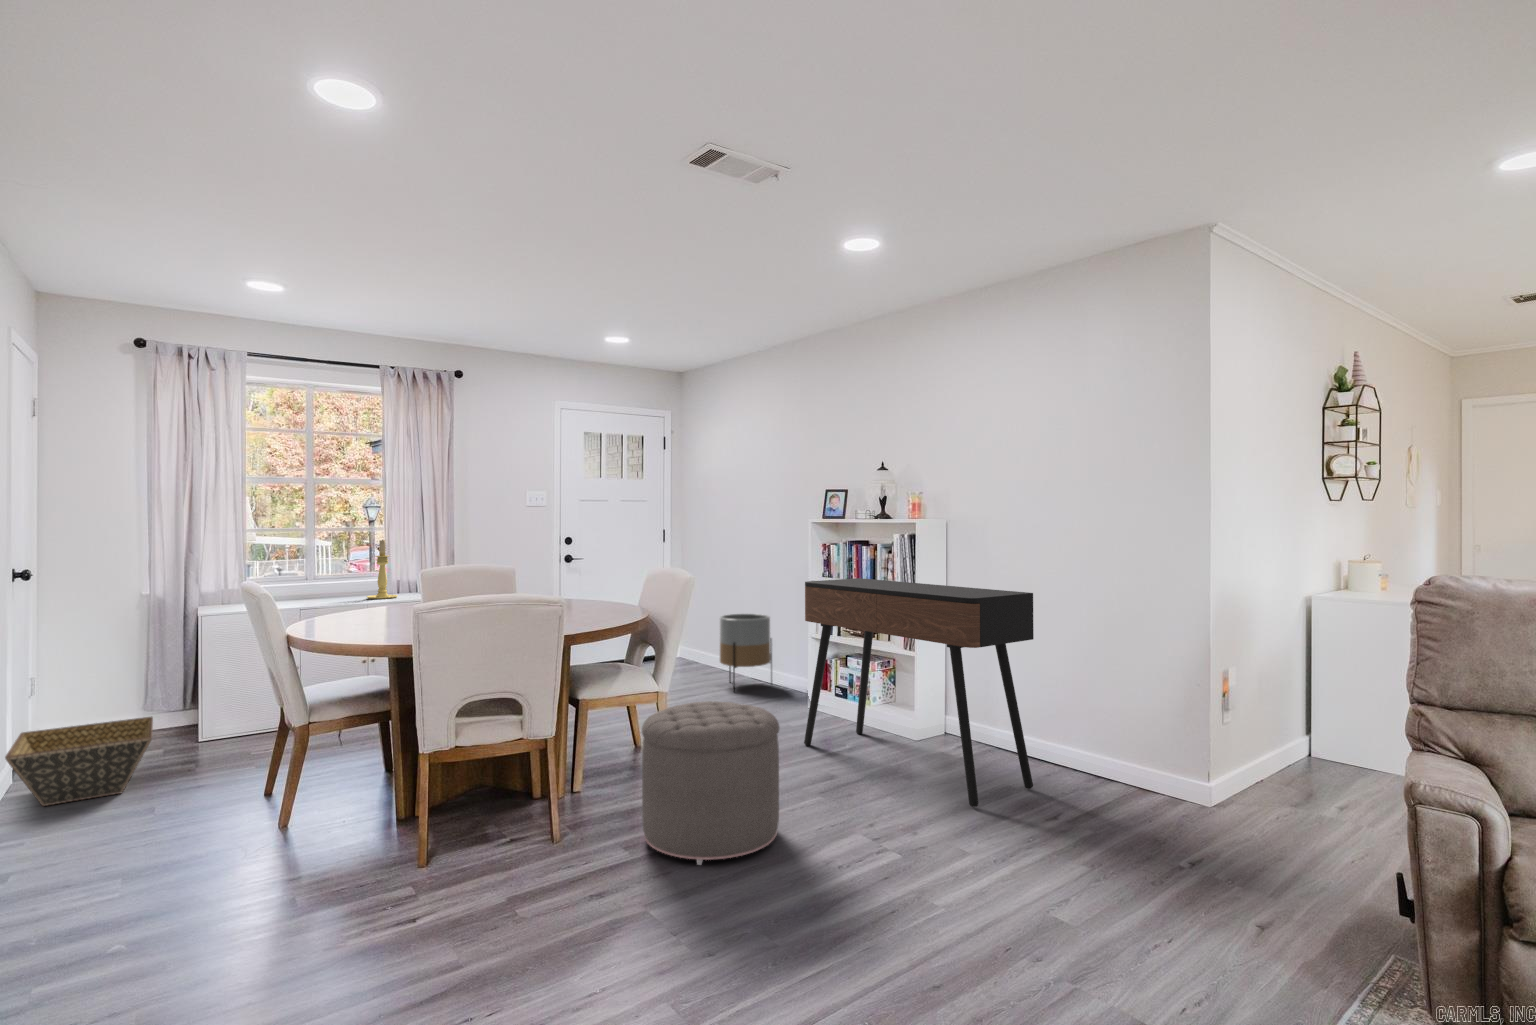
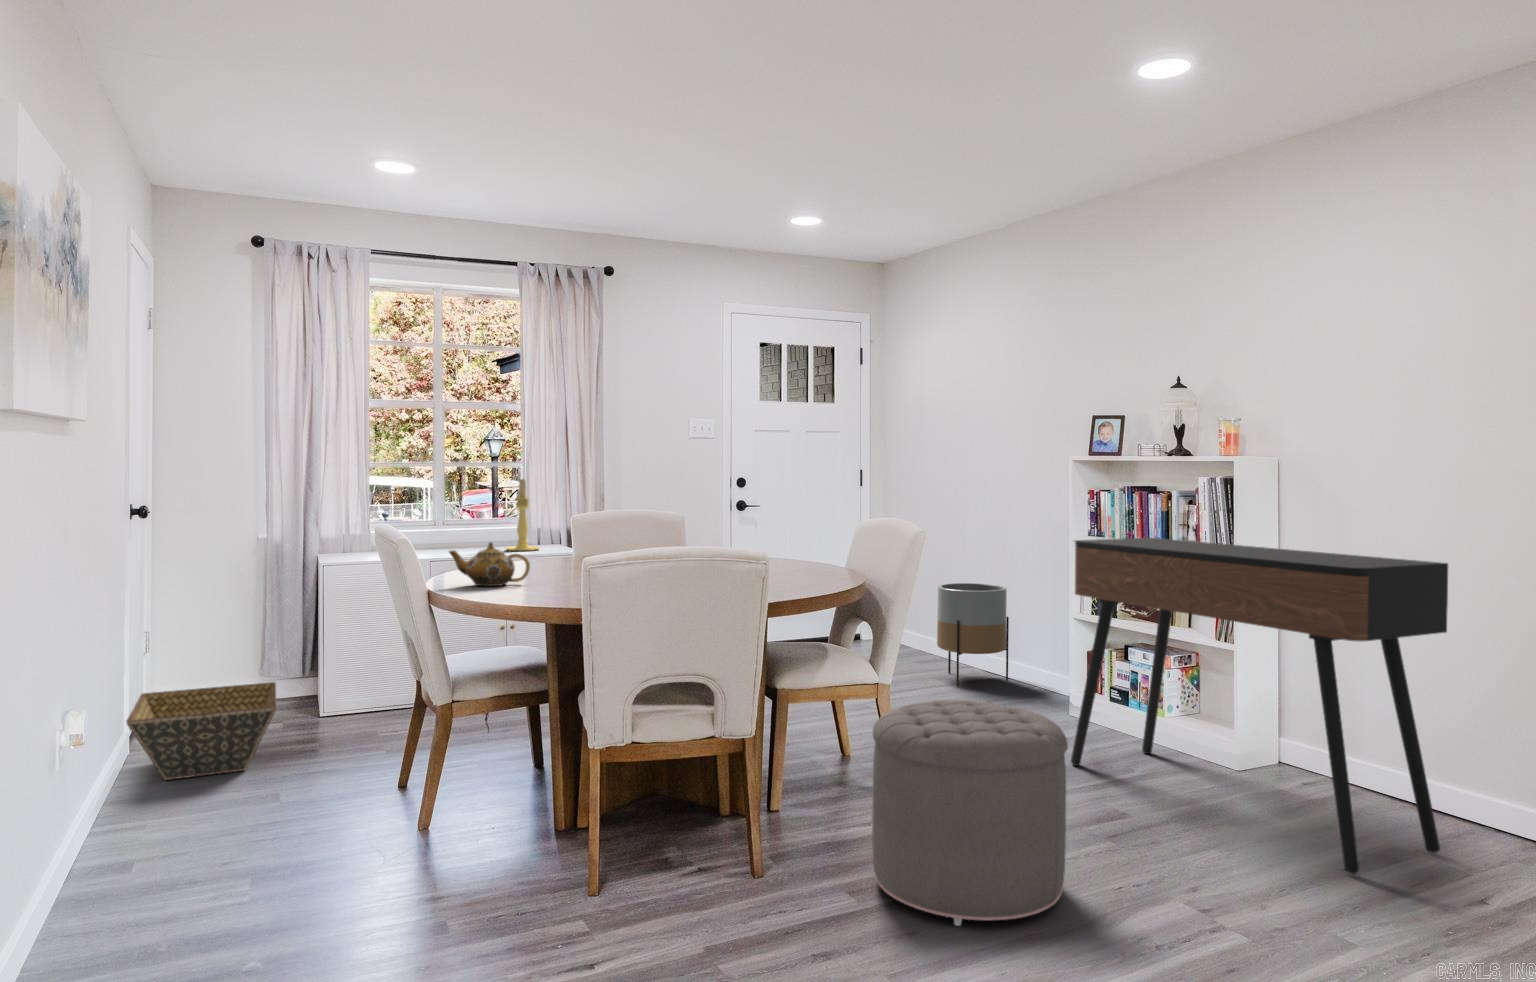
teapot: none [308,595,378,630] -> present [449,542,530,586]

